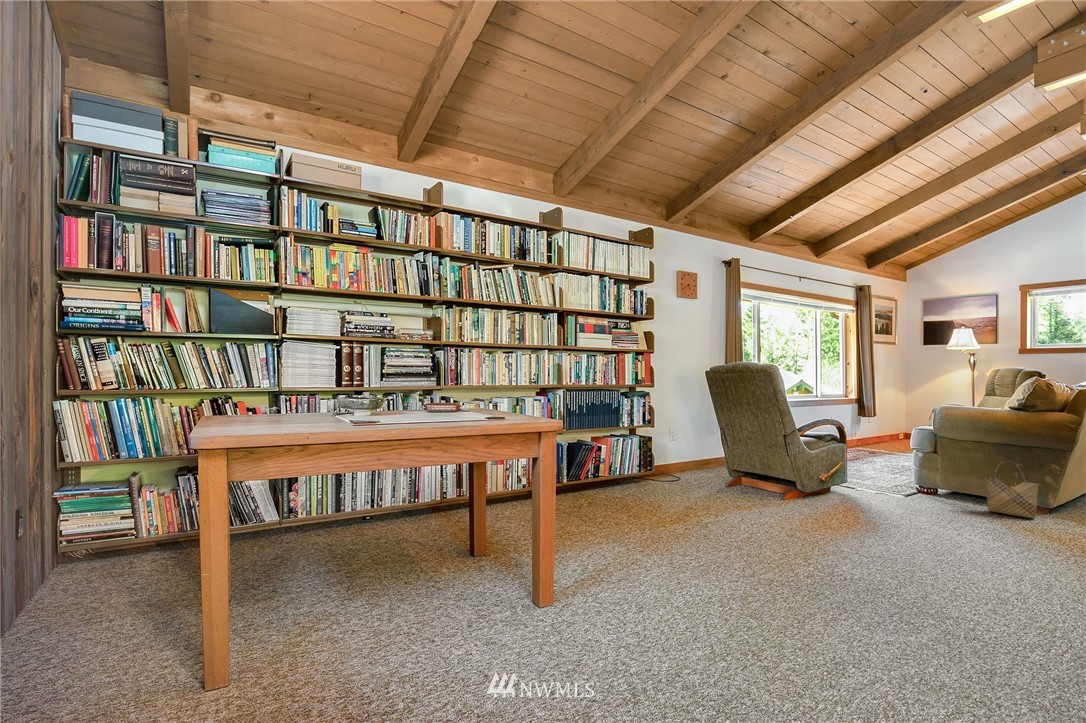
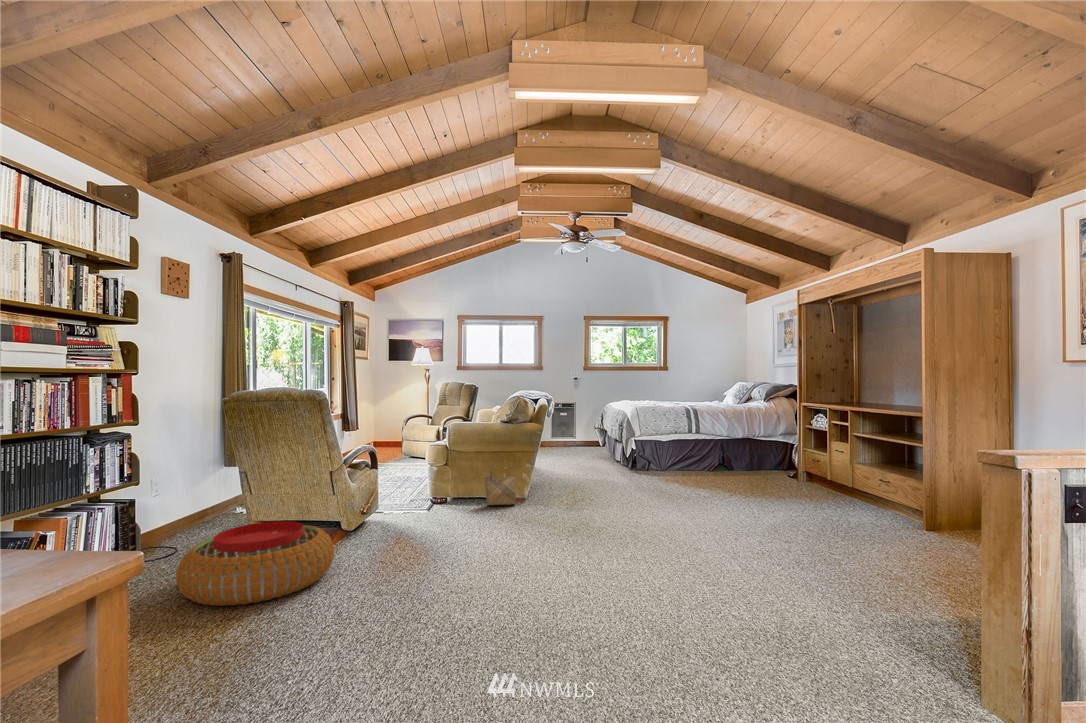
pouf: none [658,465,770,521] -> present [176,521,334,606]

